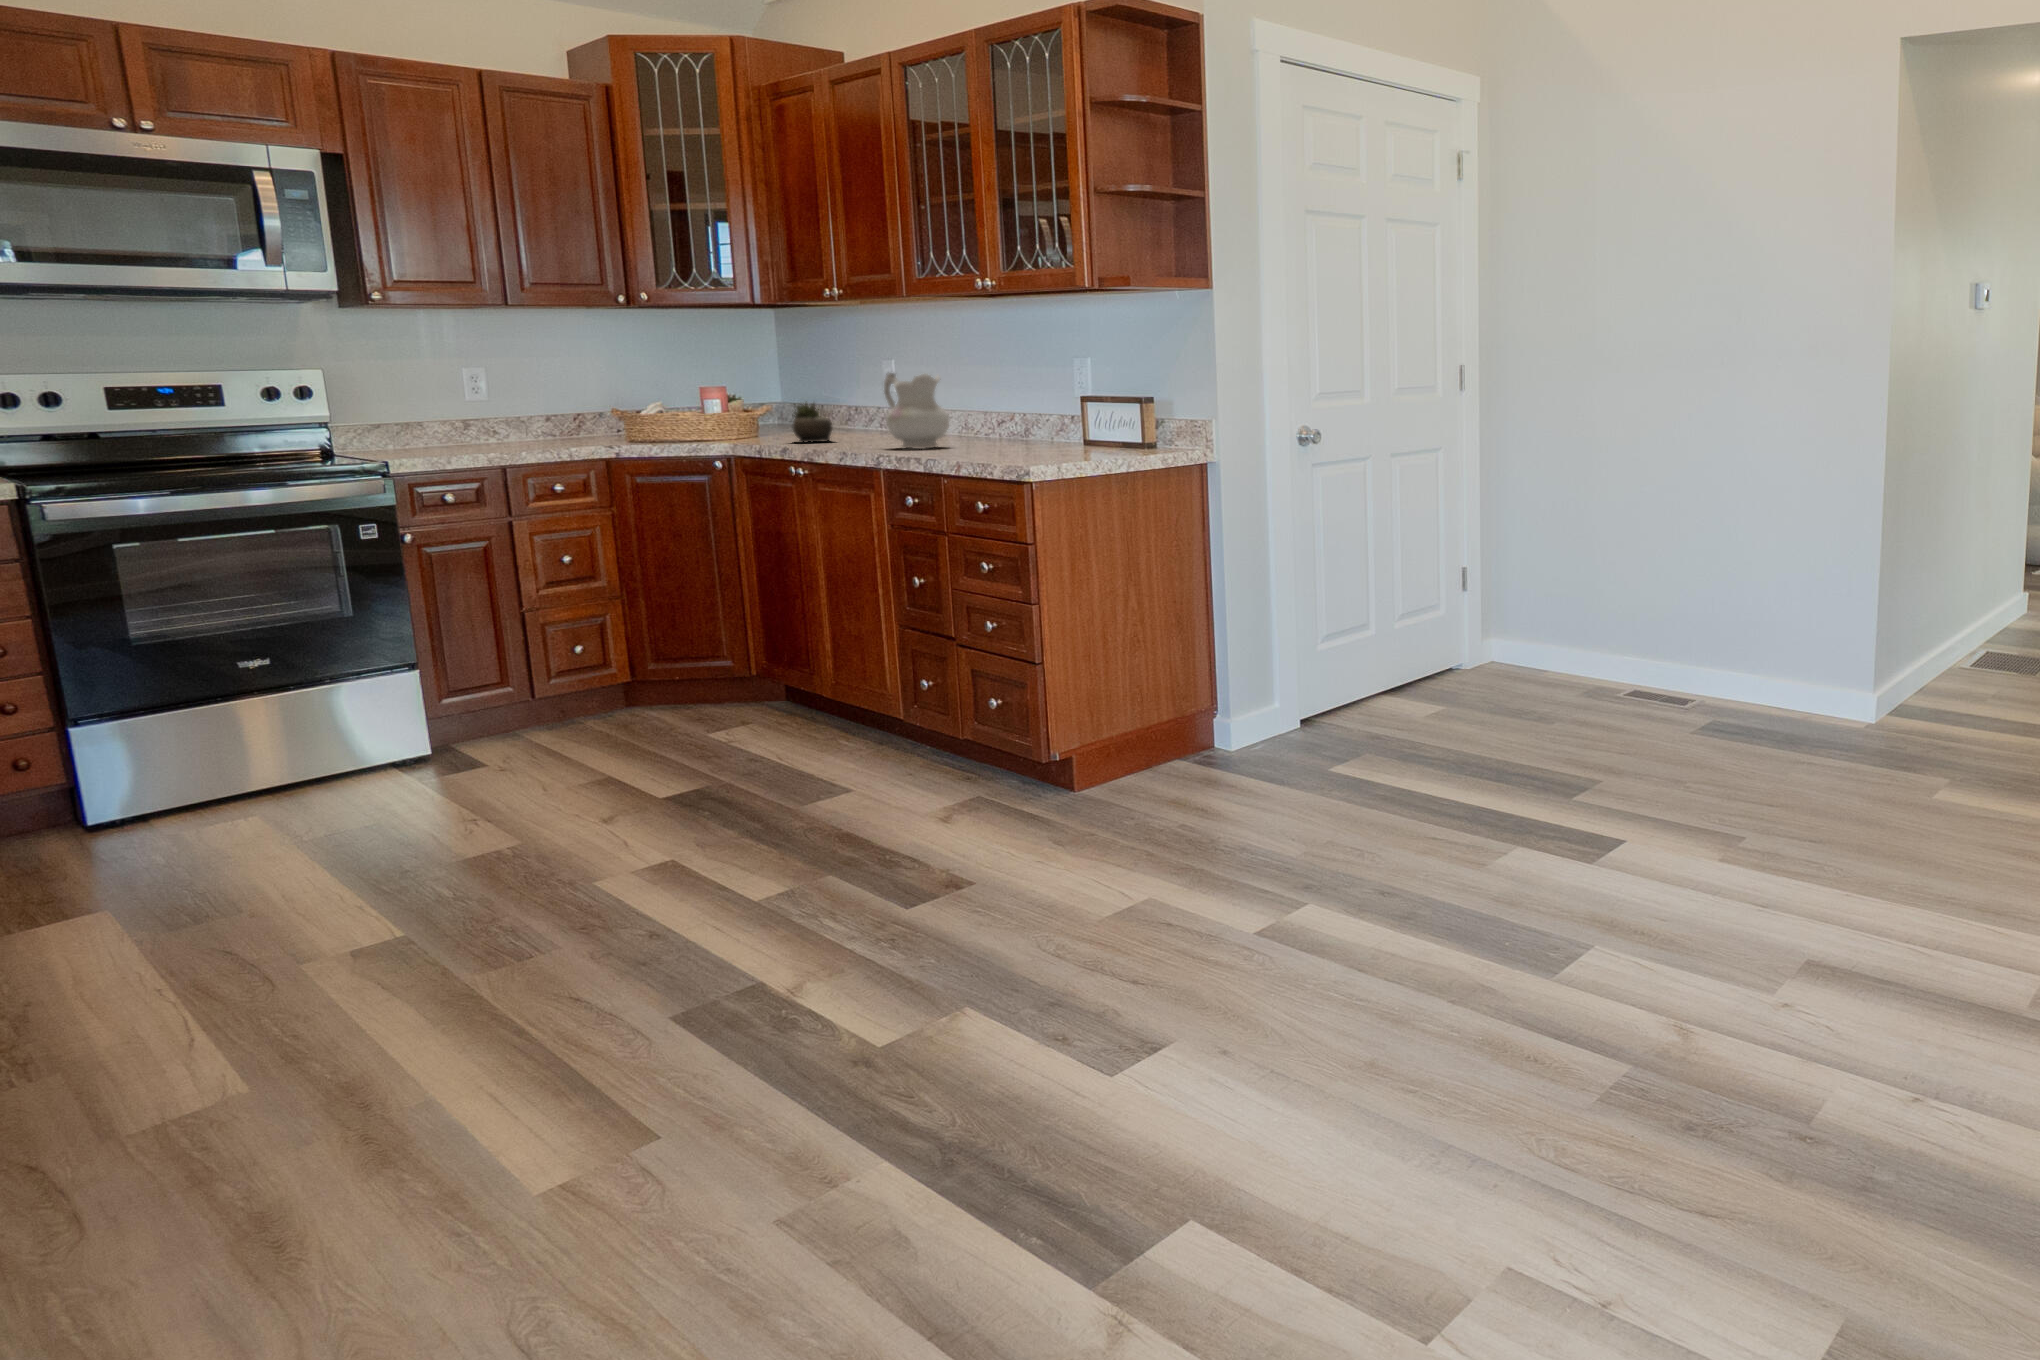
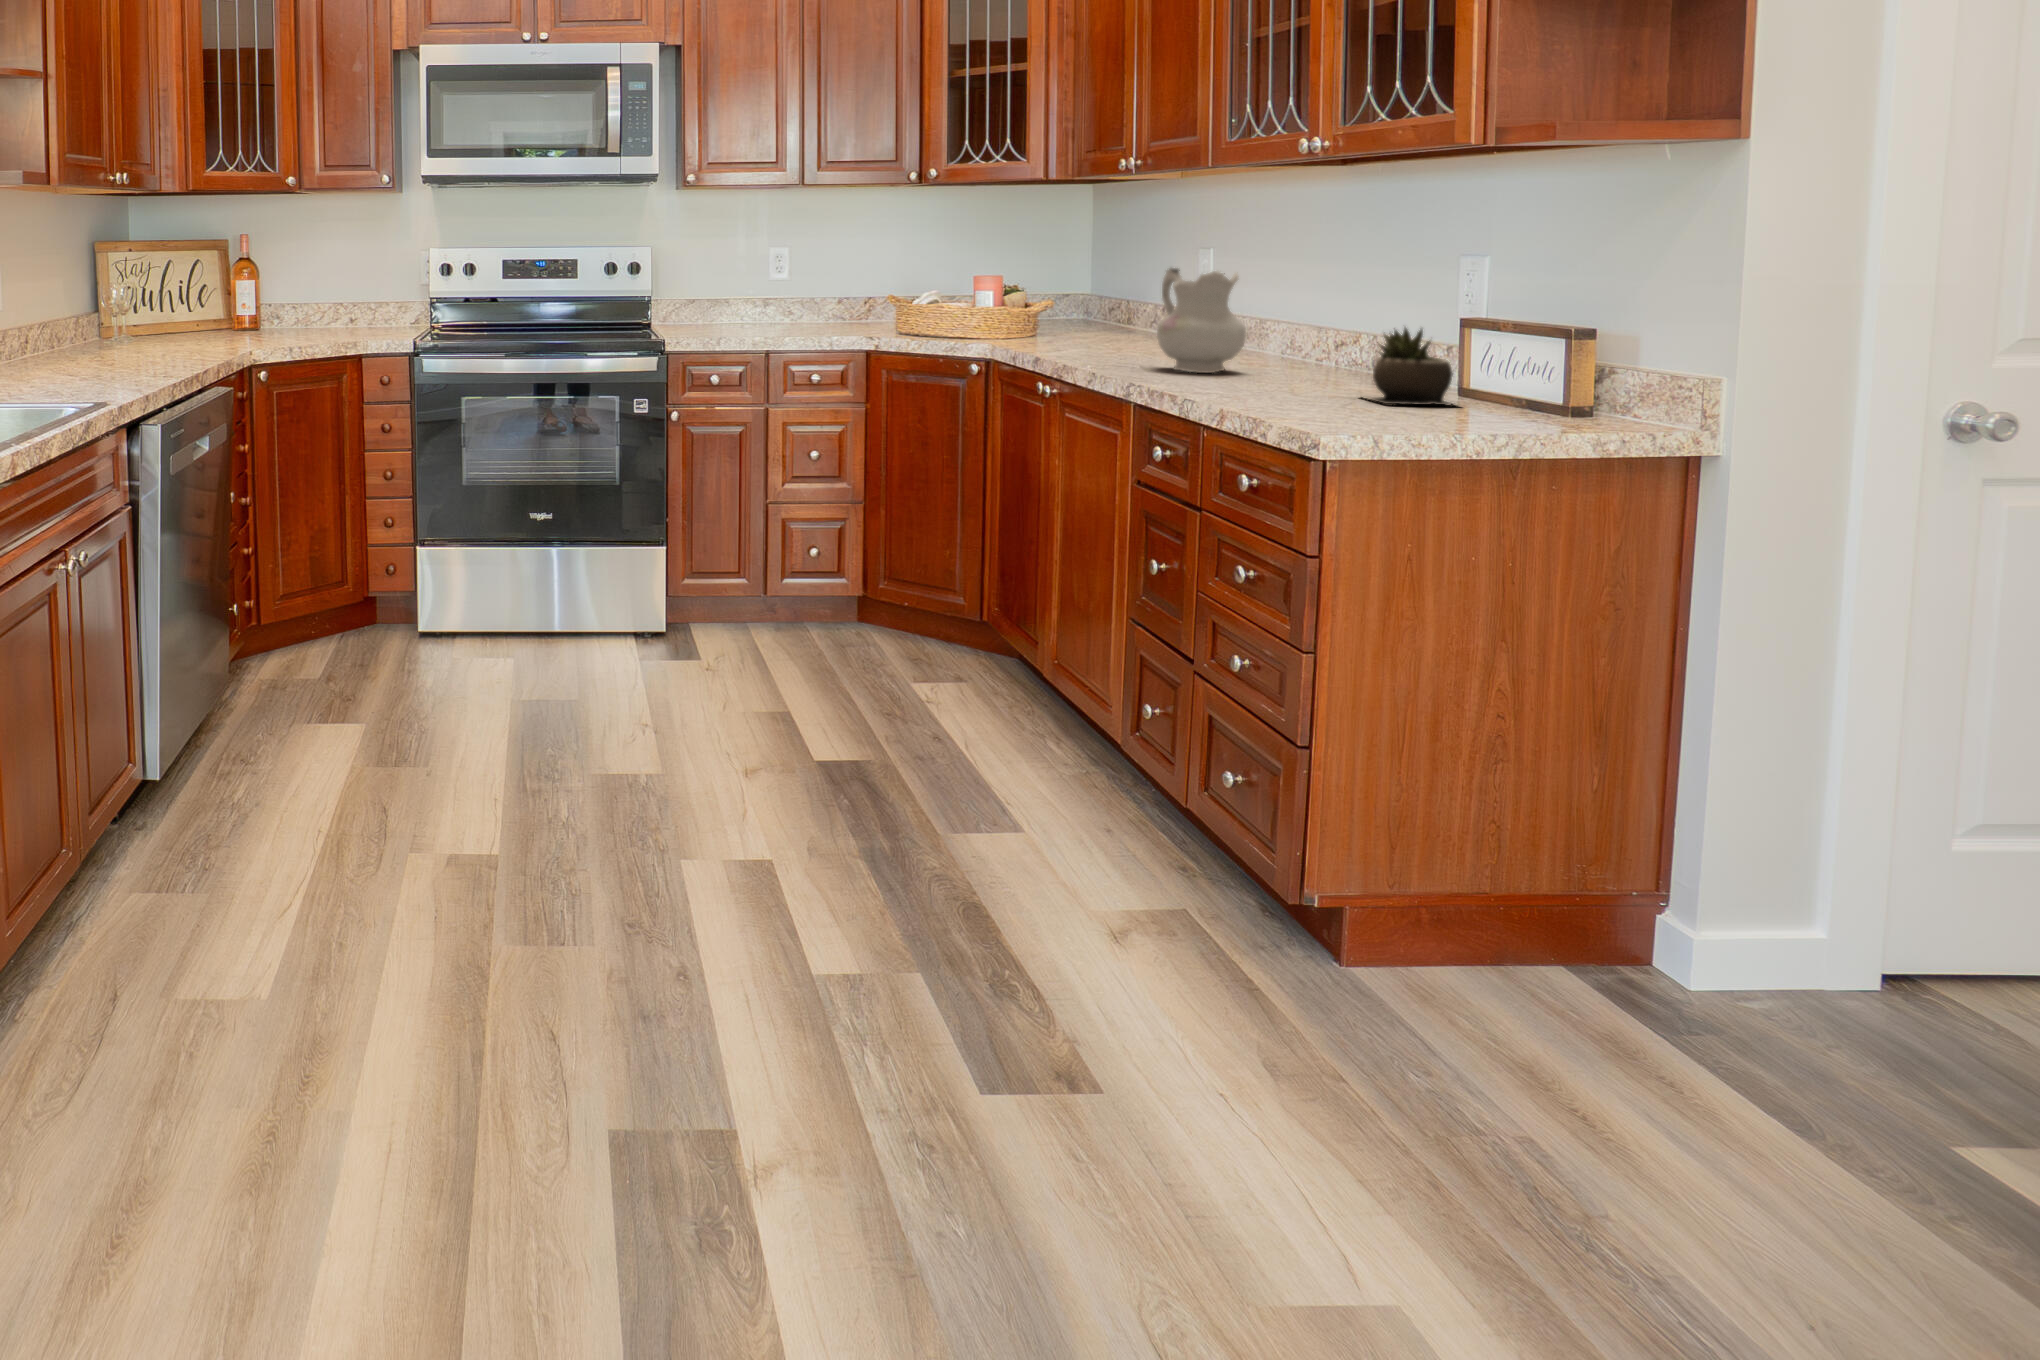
succulent plant: present [792,403,832,443] -> present [1363,328,1454,406]

